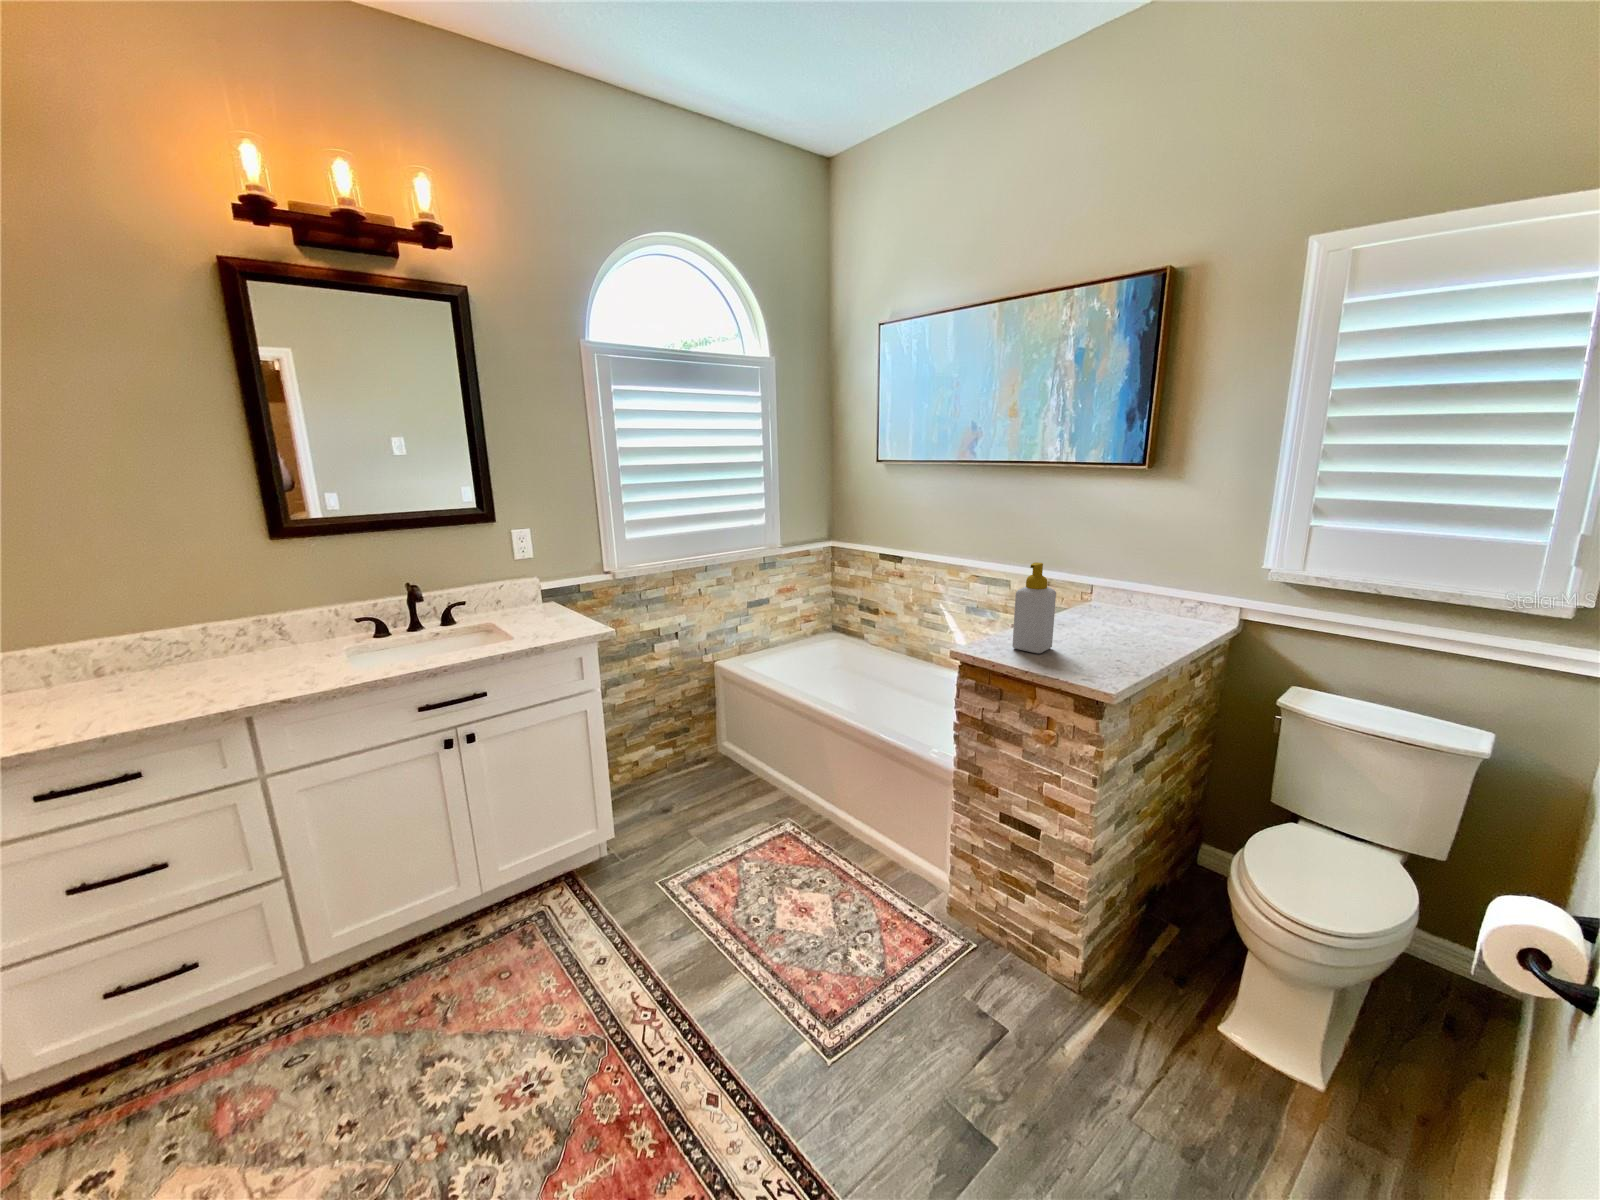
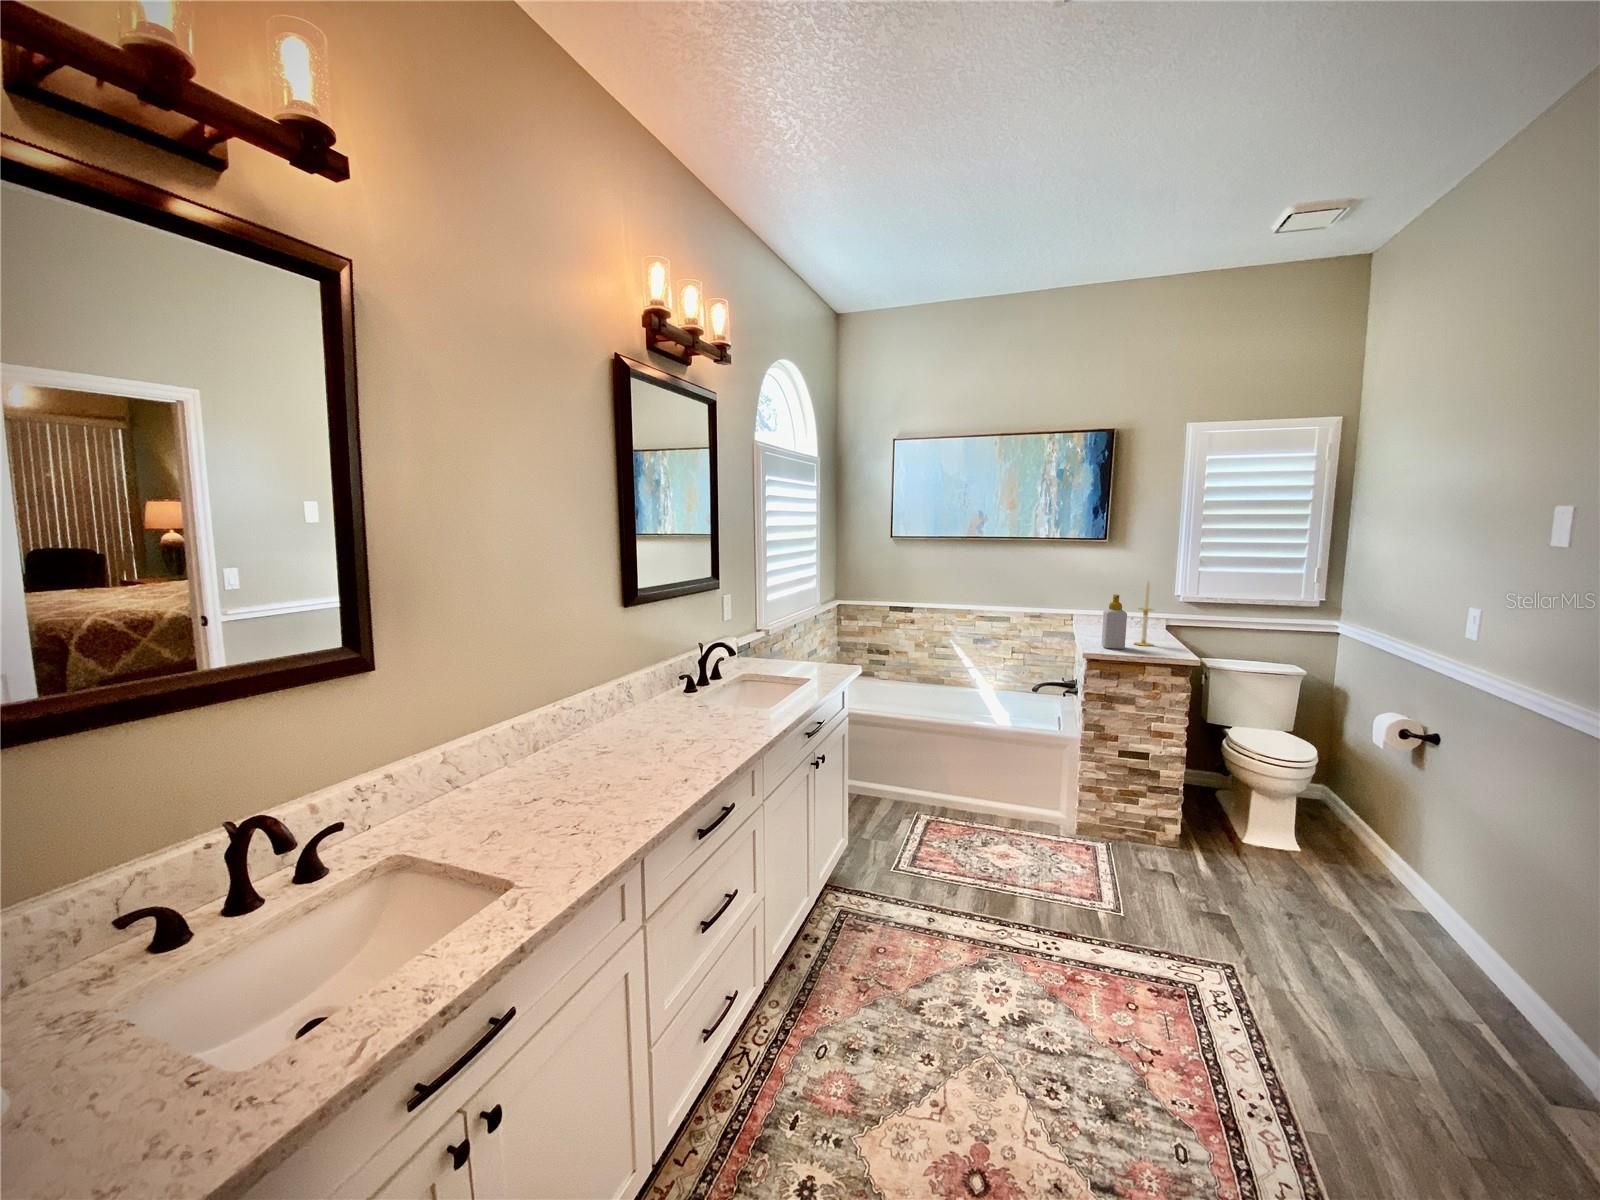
candle: none [1090,539,1126,654] -> present [1135,581,1153,646]

